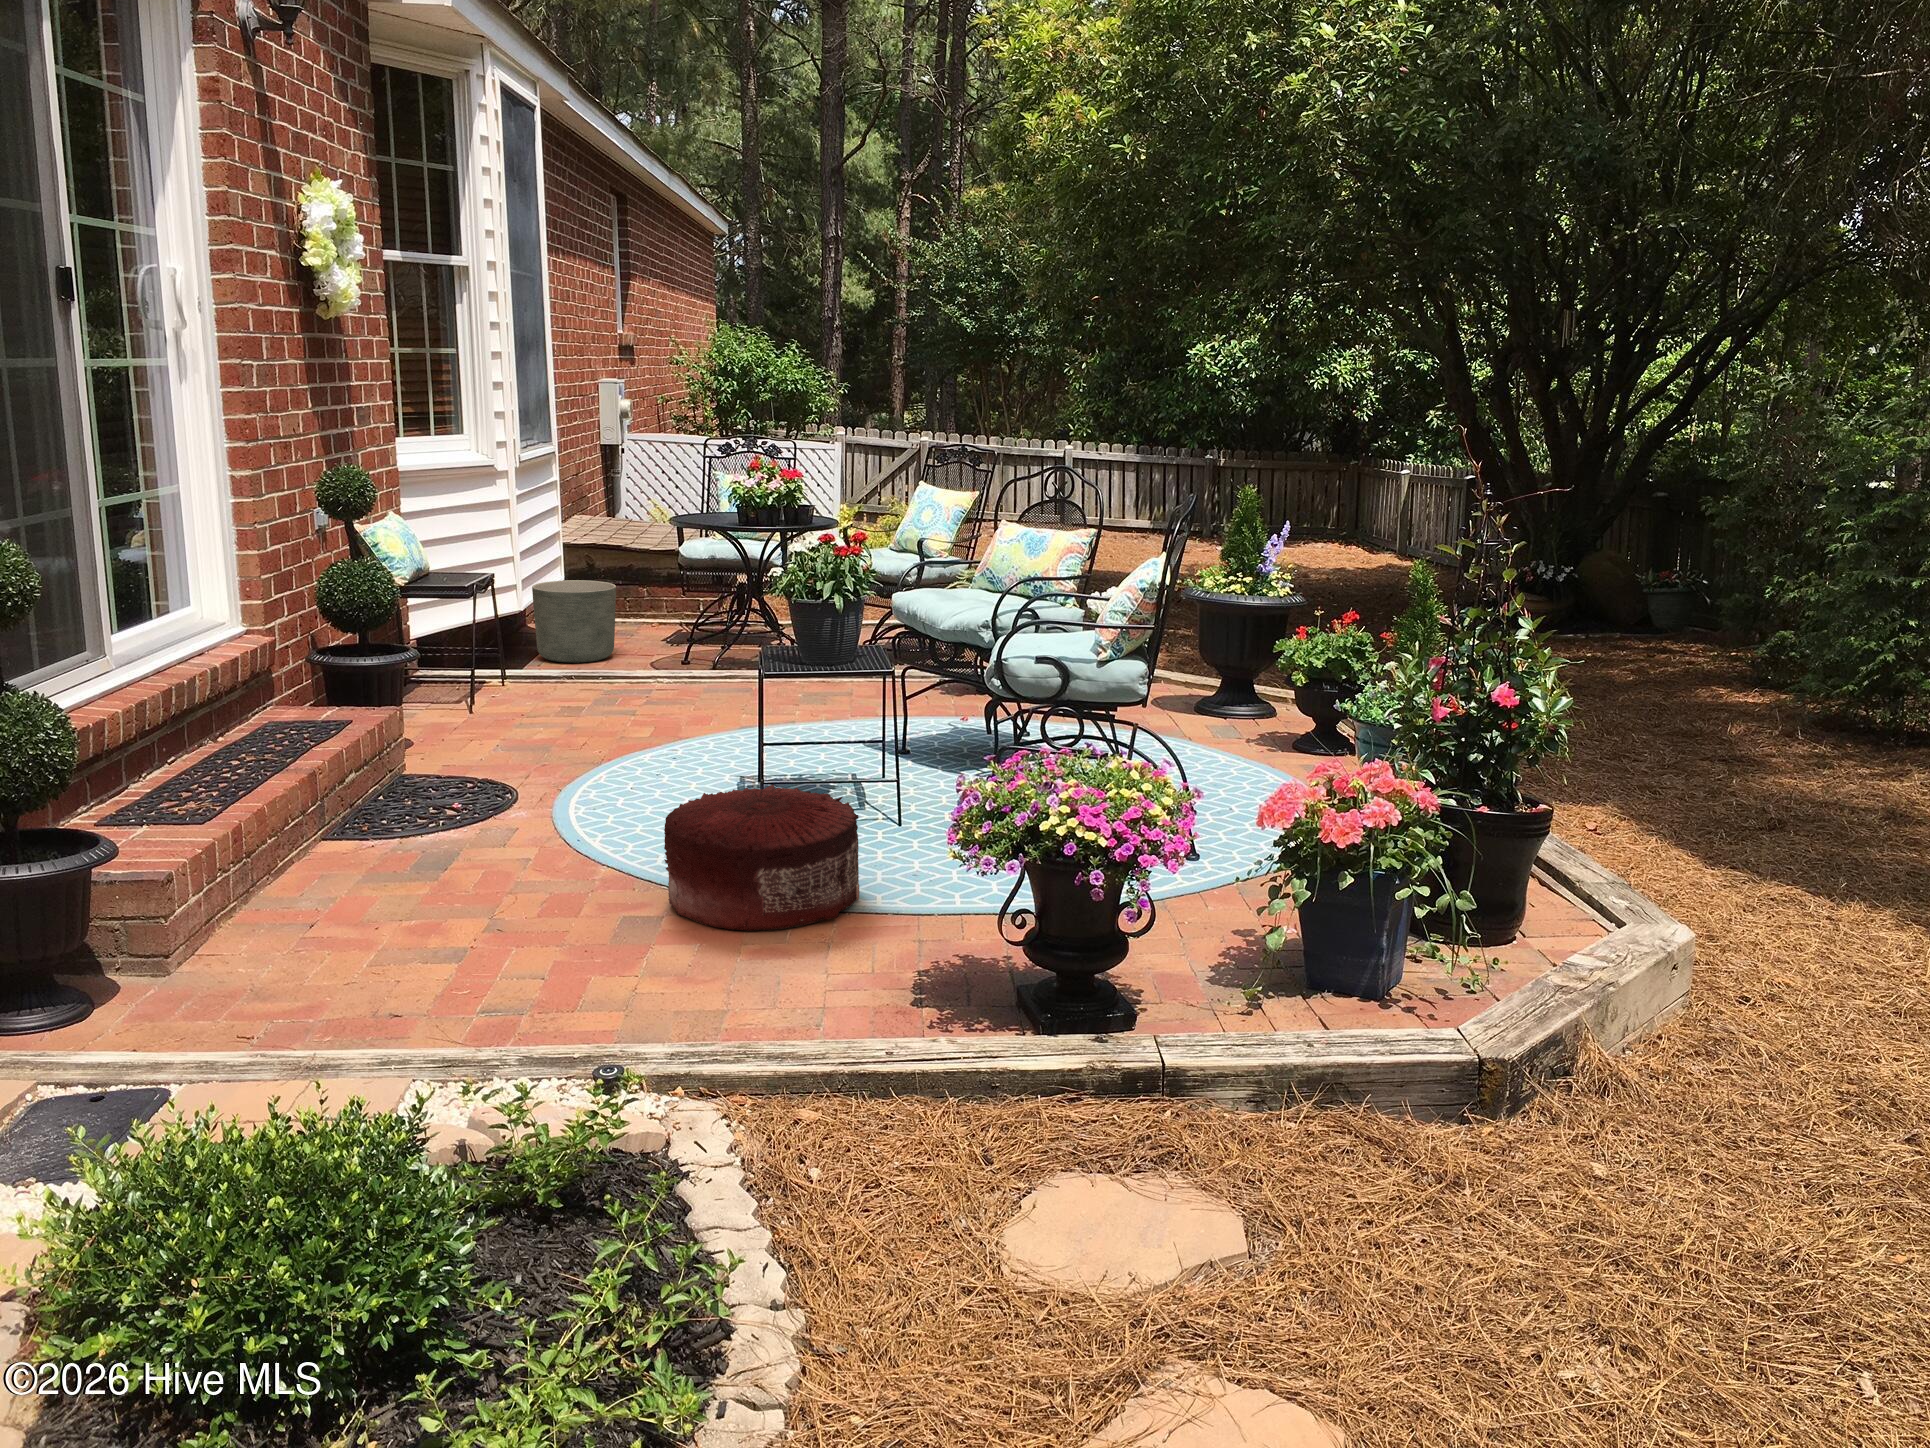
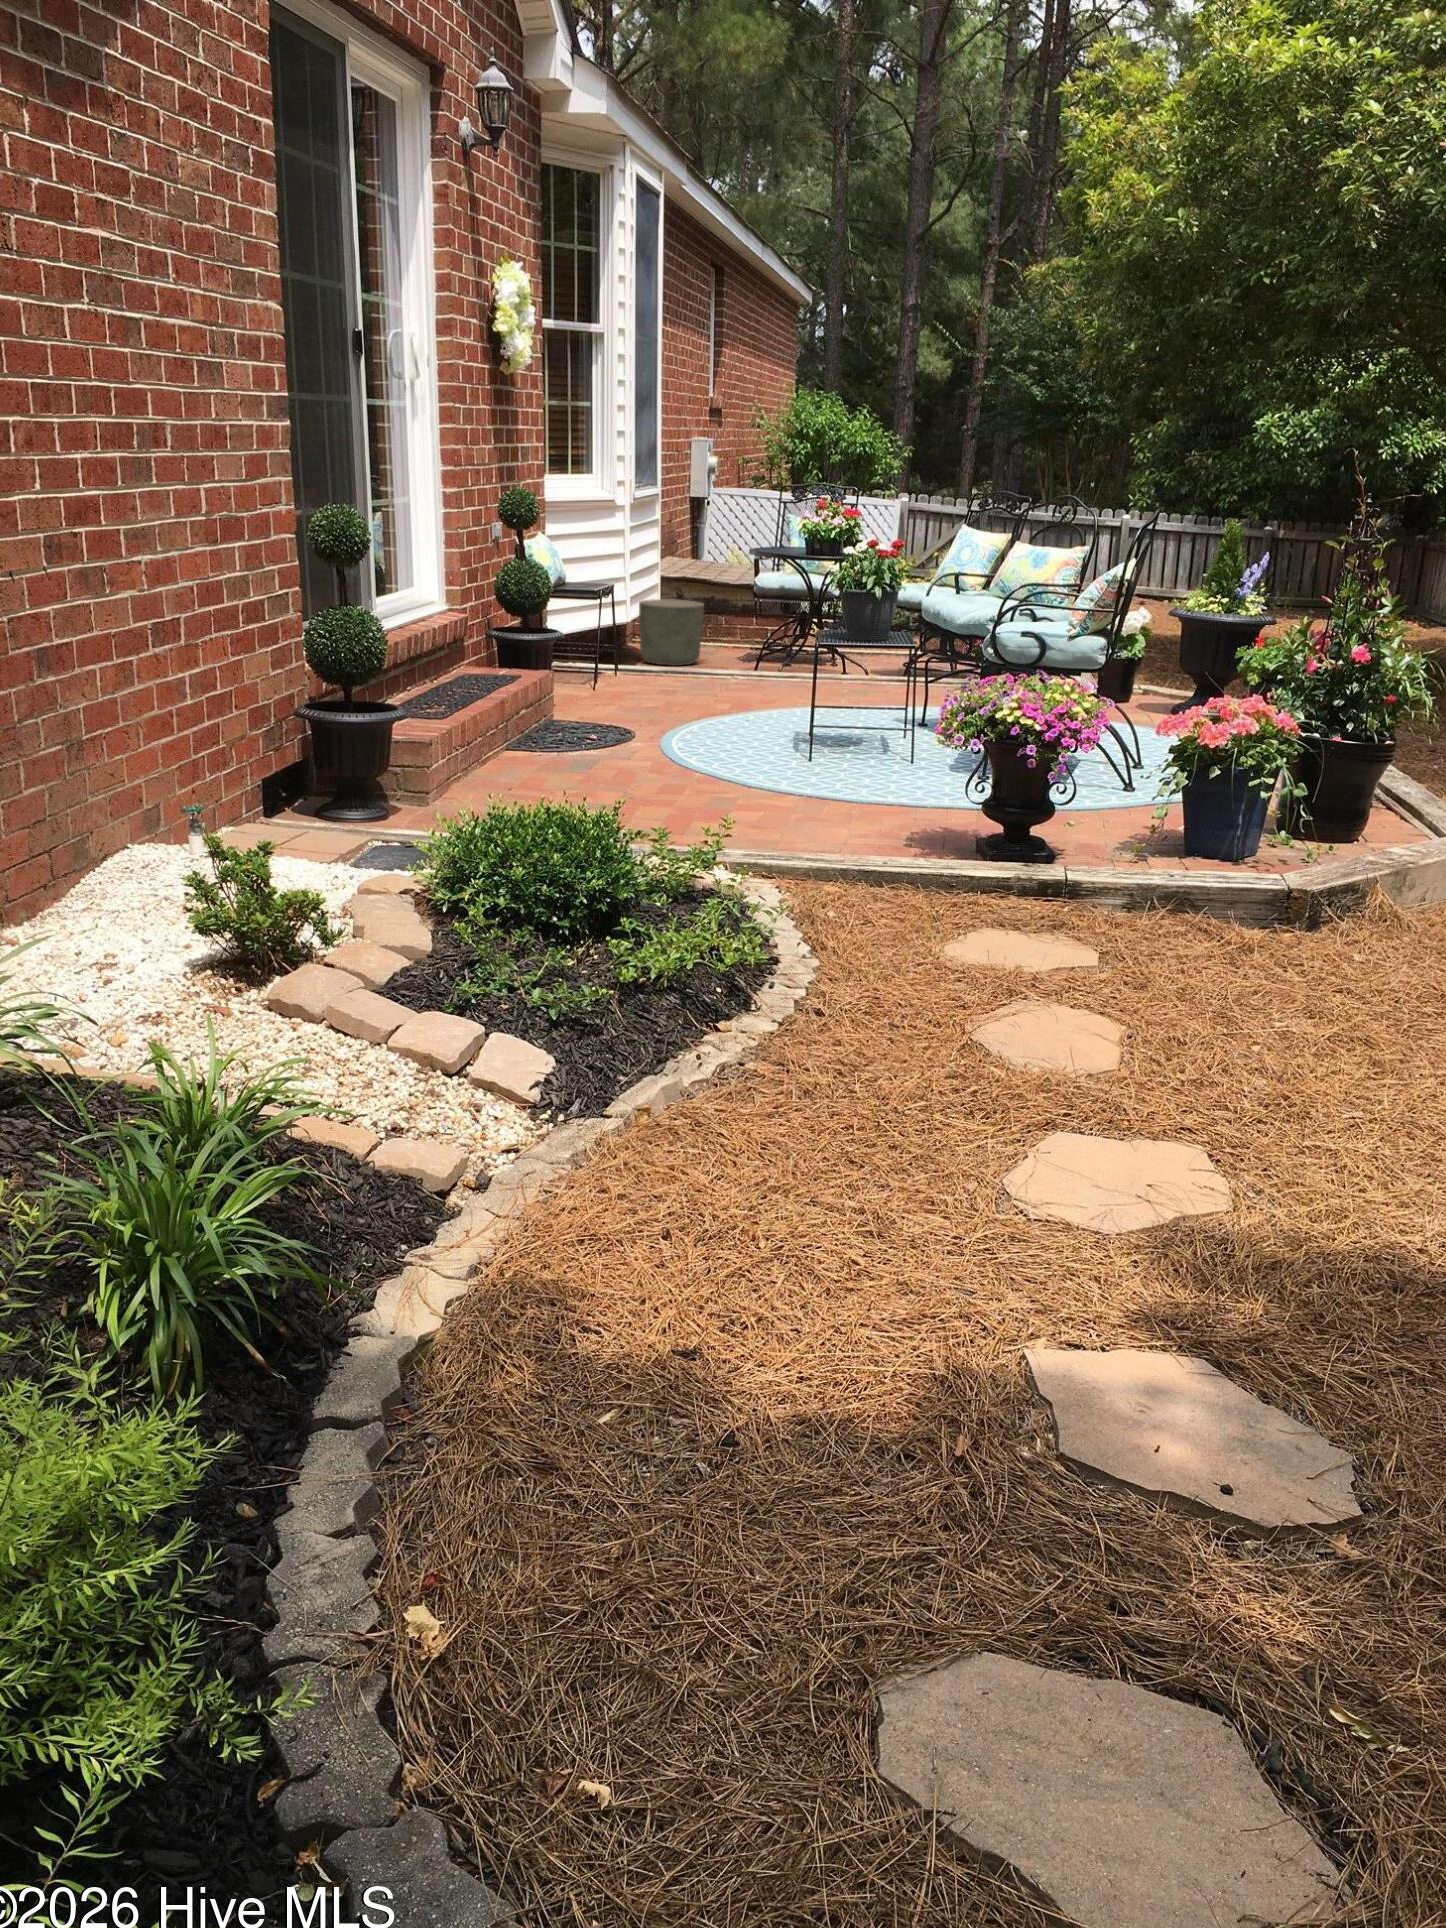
pouf: present [664,784,859,931] -> none [742,714,877,803]

